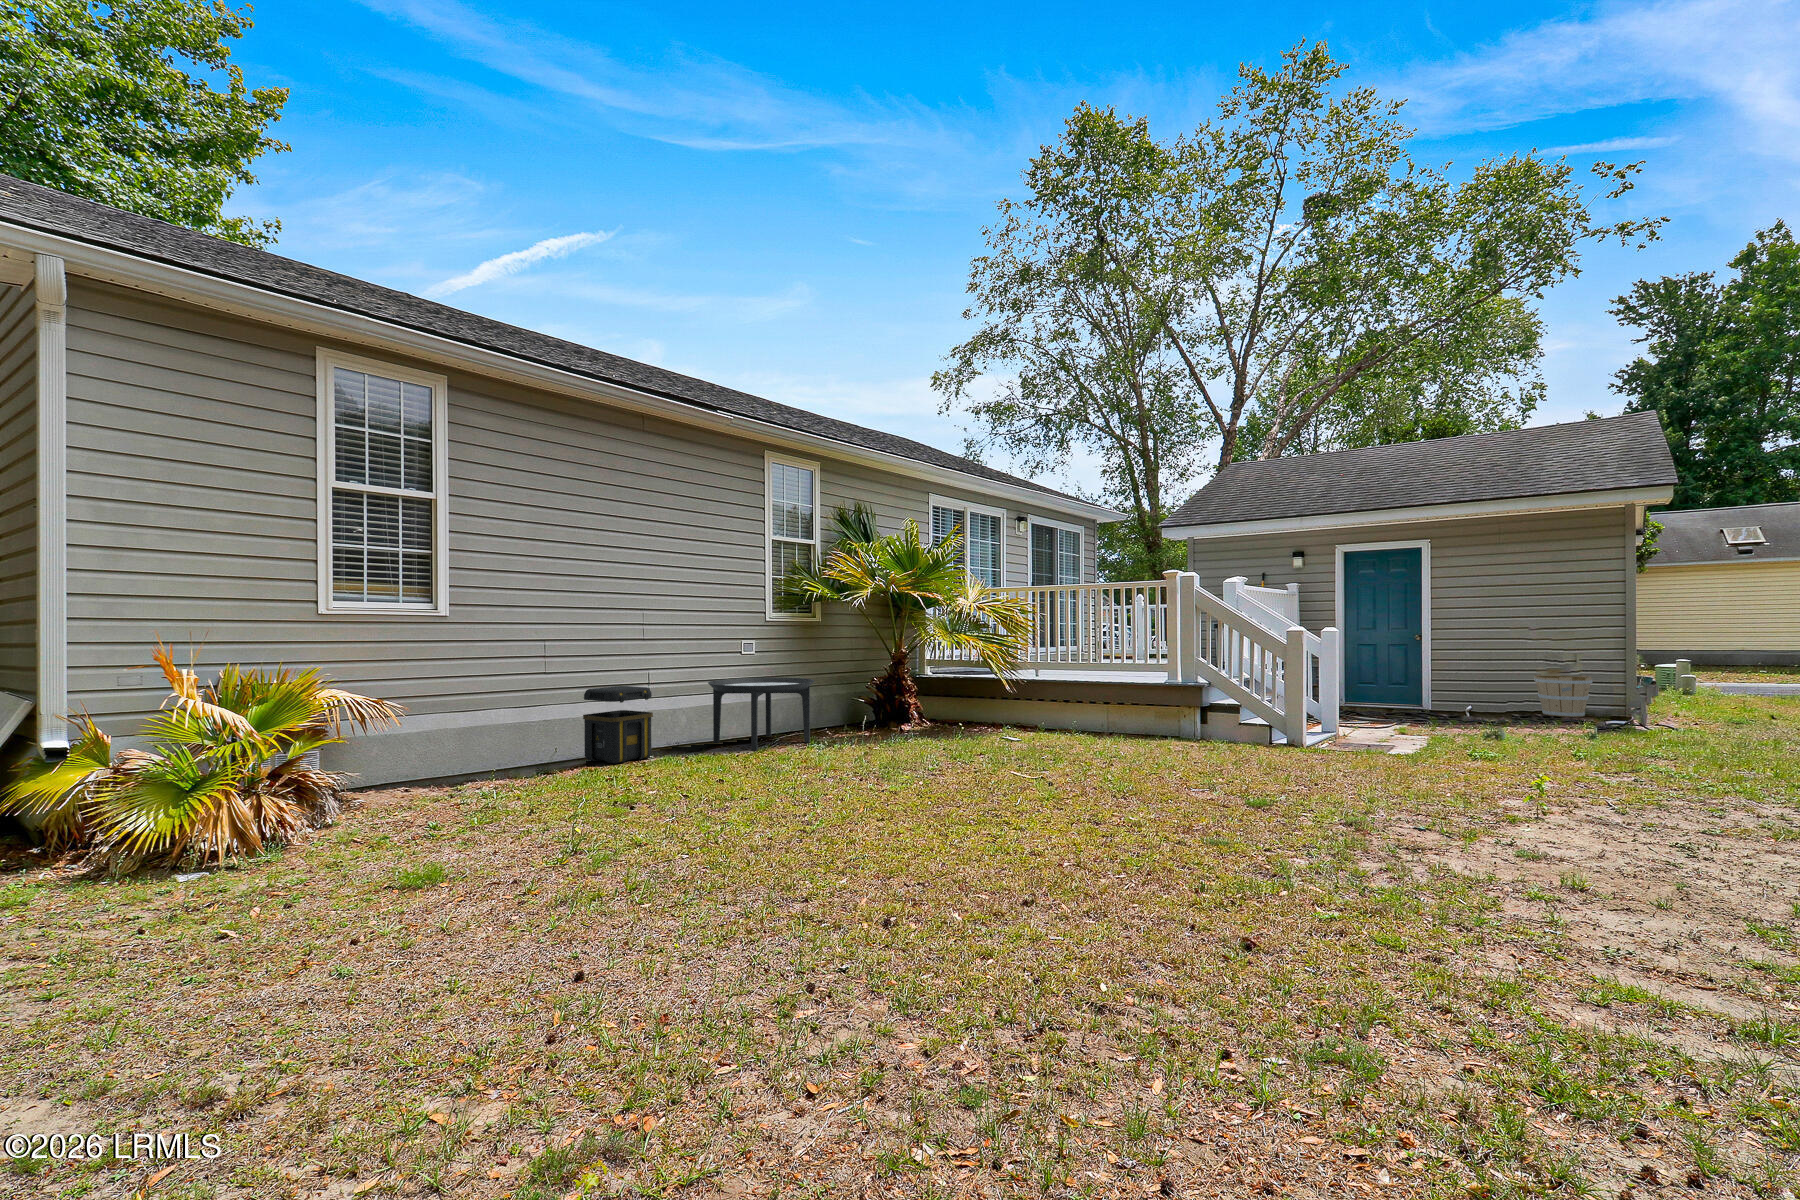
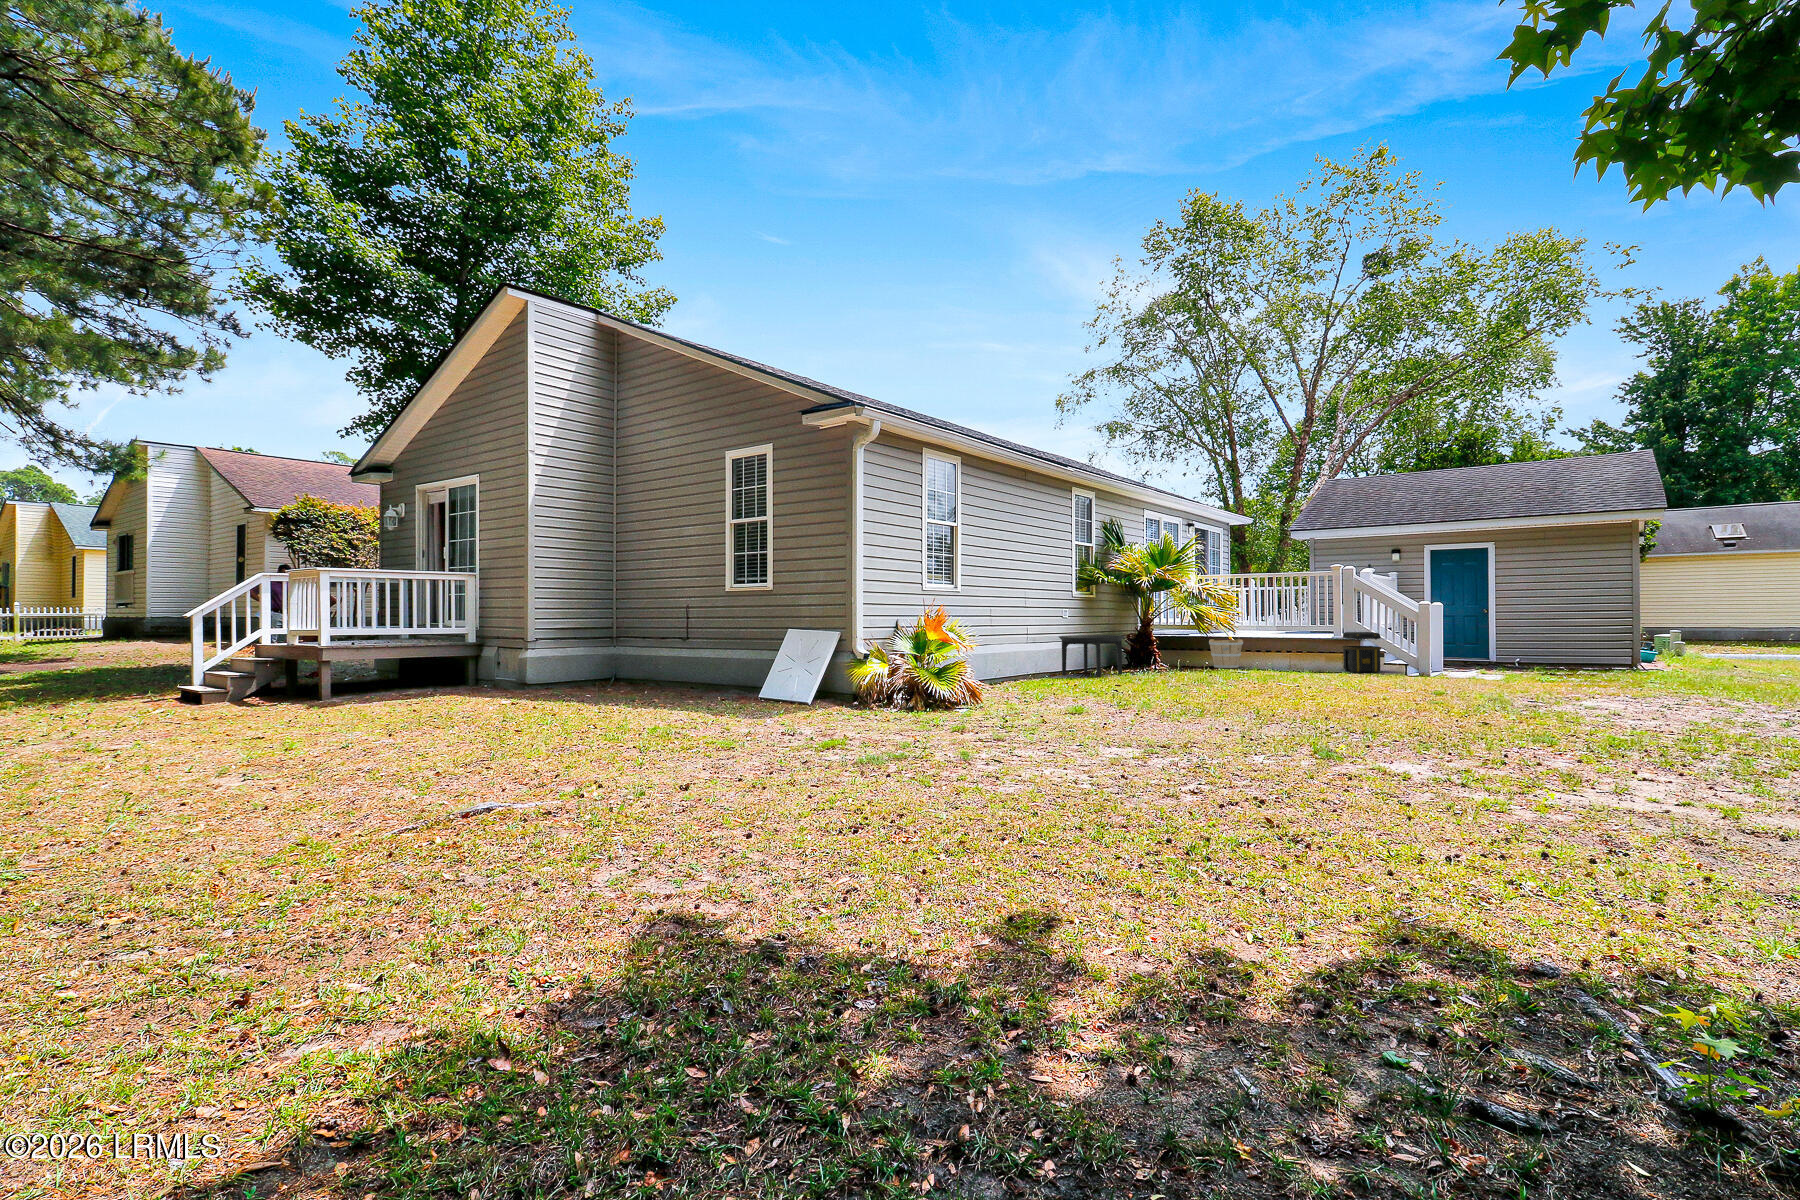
wooden bucket: present [1534,674,1593,717] -> present [1209,639,1243,668]
toolbox: present [583,686,653,764] -> present [1343,632,1381,673]

